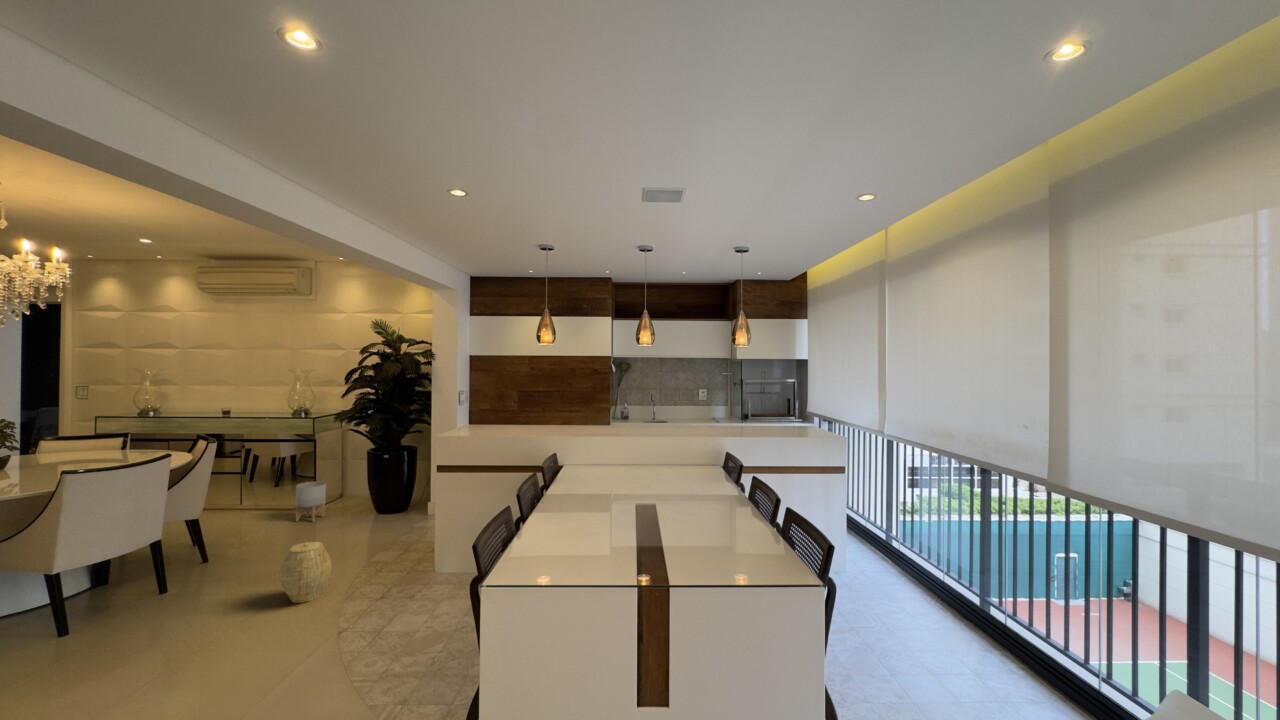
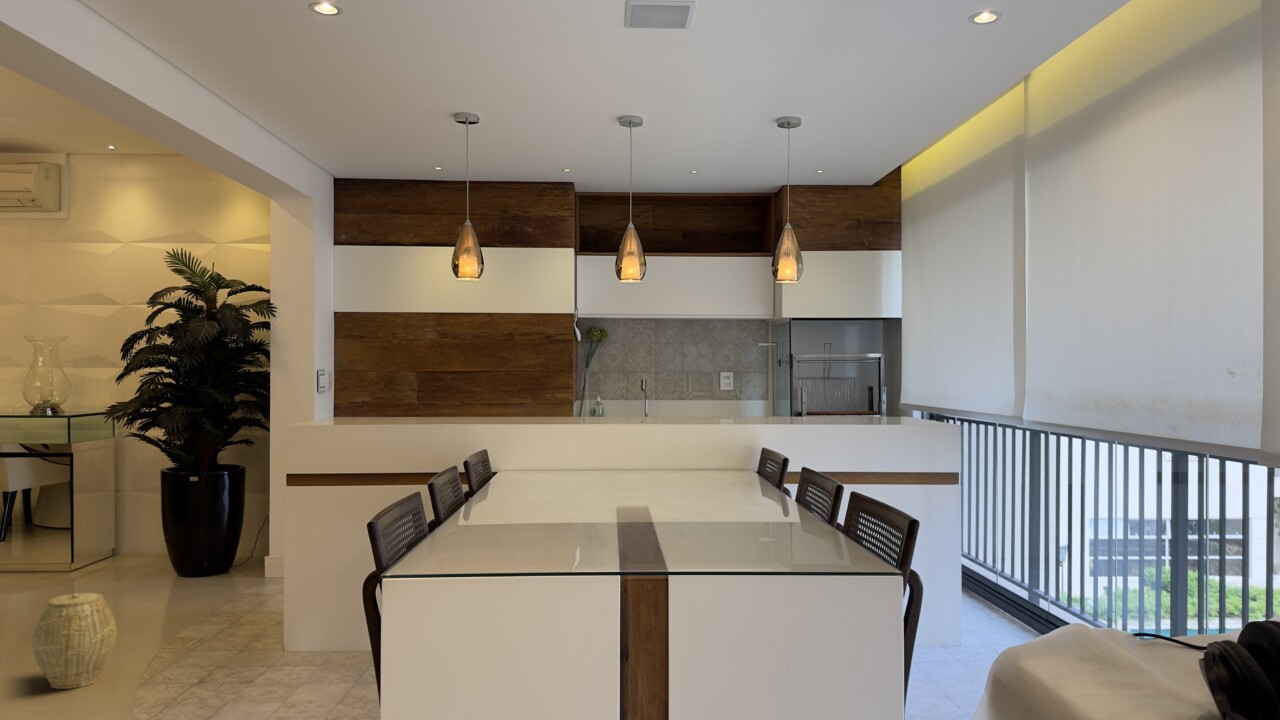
planter: present [296,482,326,522] -> none [39,524,90,590]

